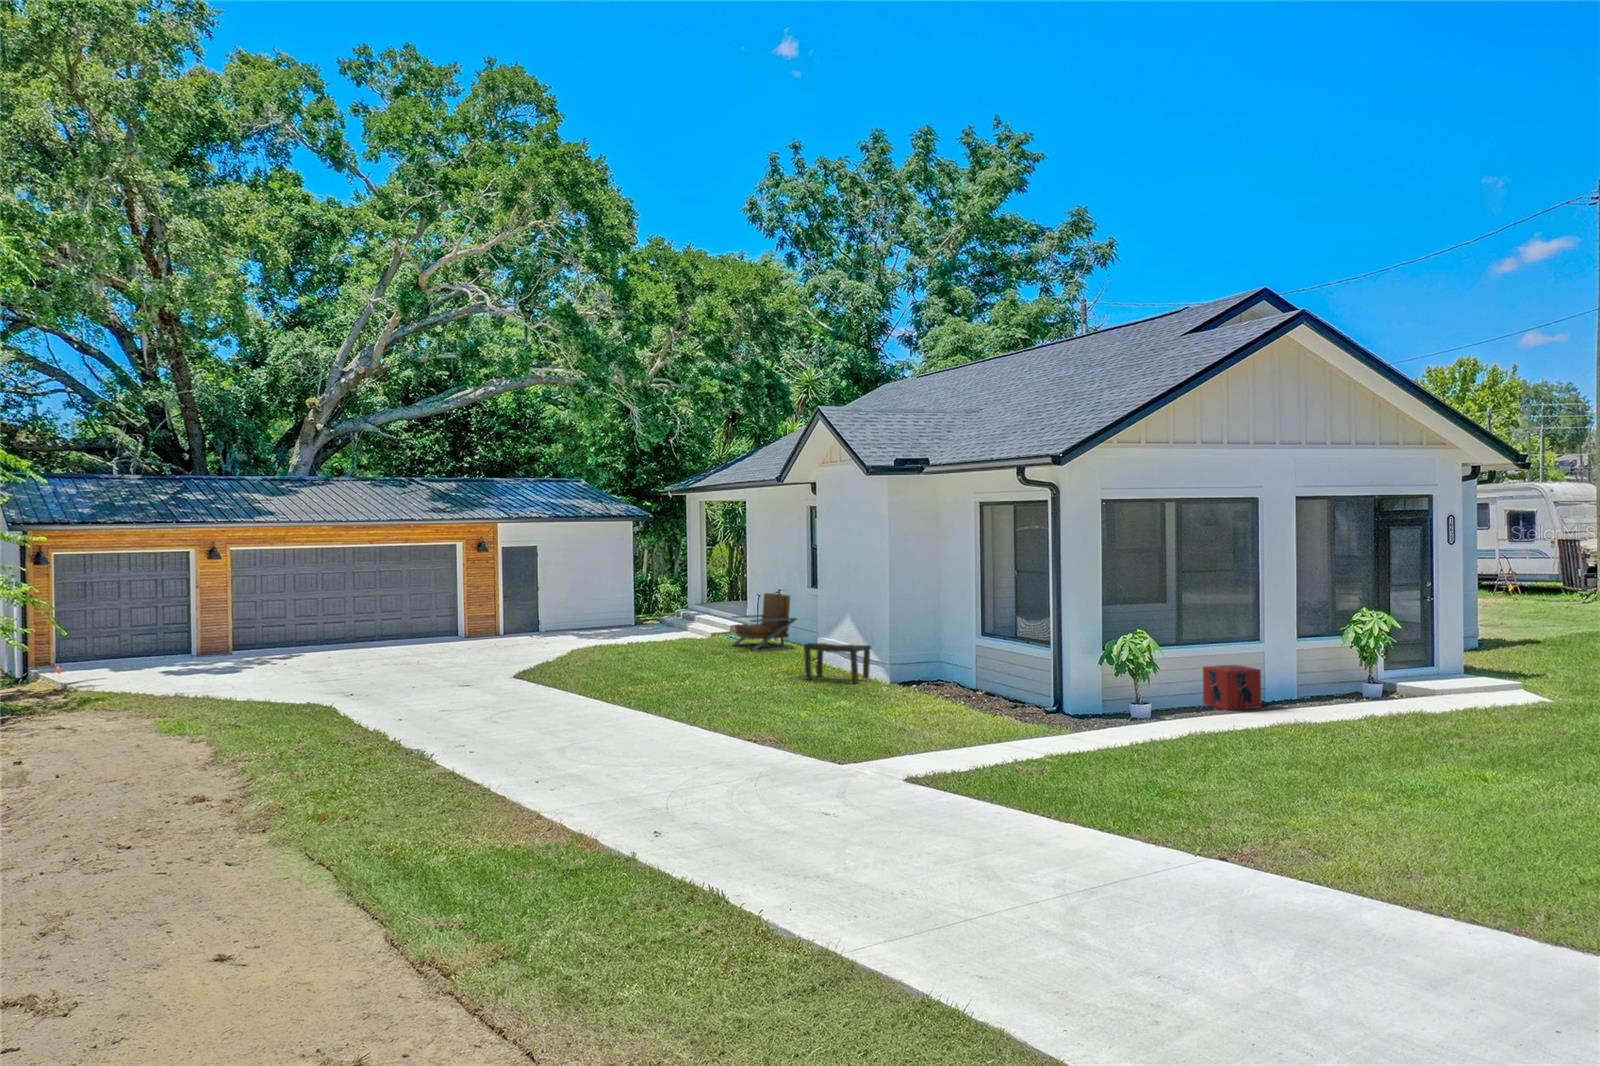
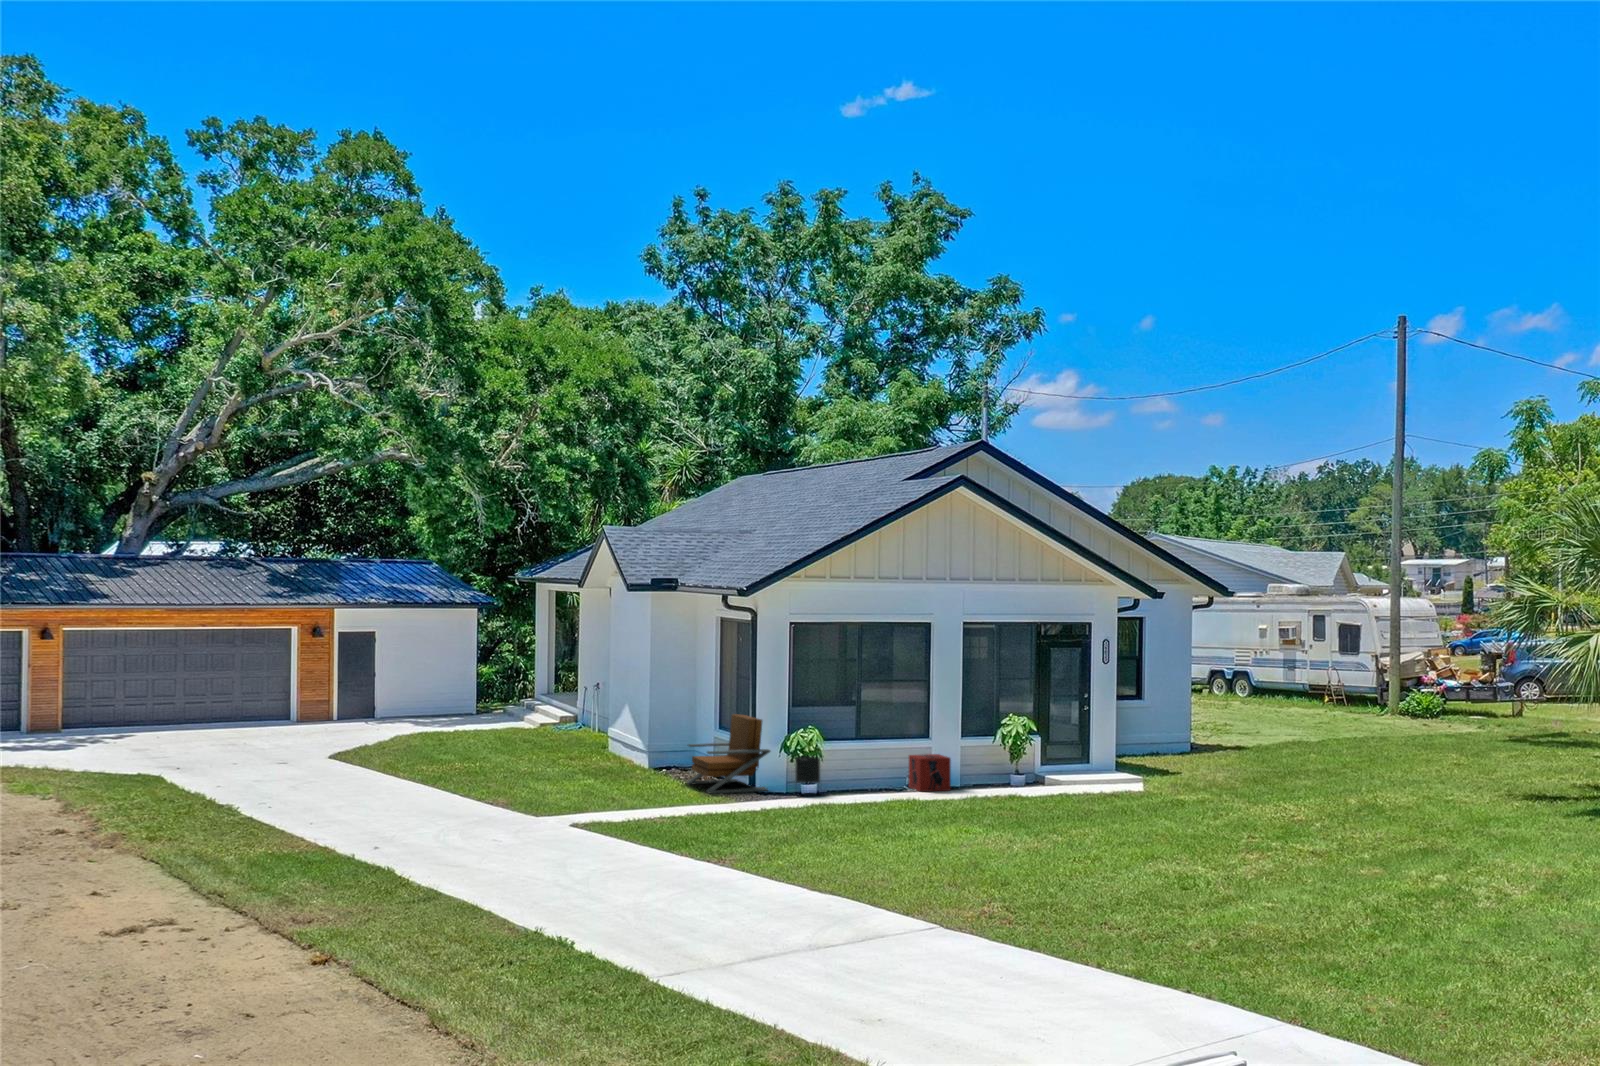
lounge chair: present [732,593,797,652] -> present [687,714,770,793]
bench: present [804,643,871,684] -> none [593,731,653,768]
planter: none [1083,671,1116,718] -> present [795,756,821,783]

